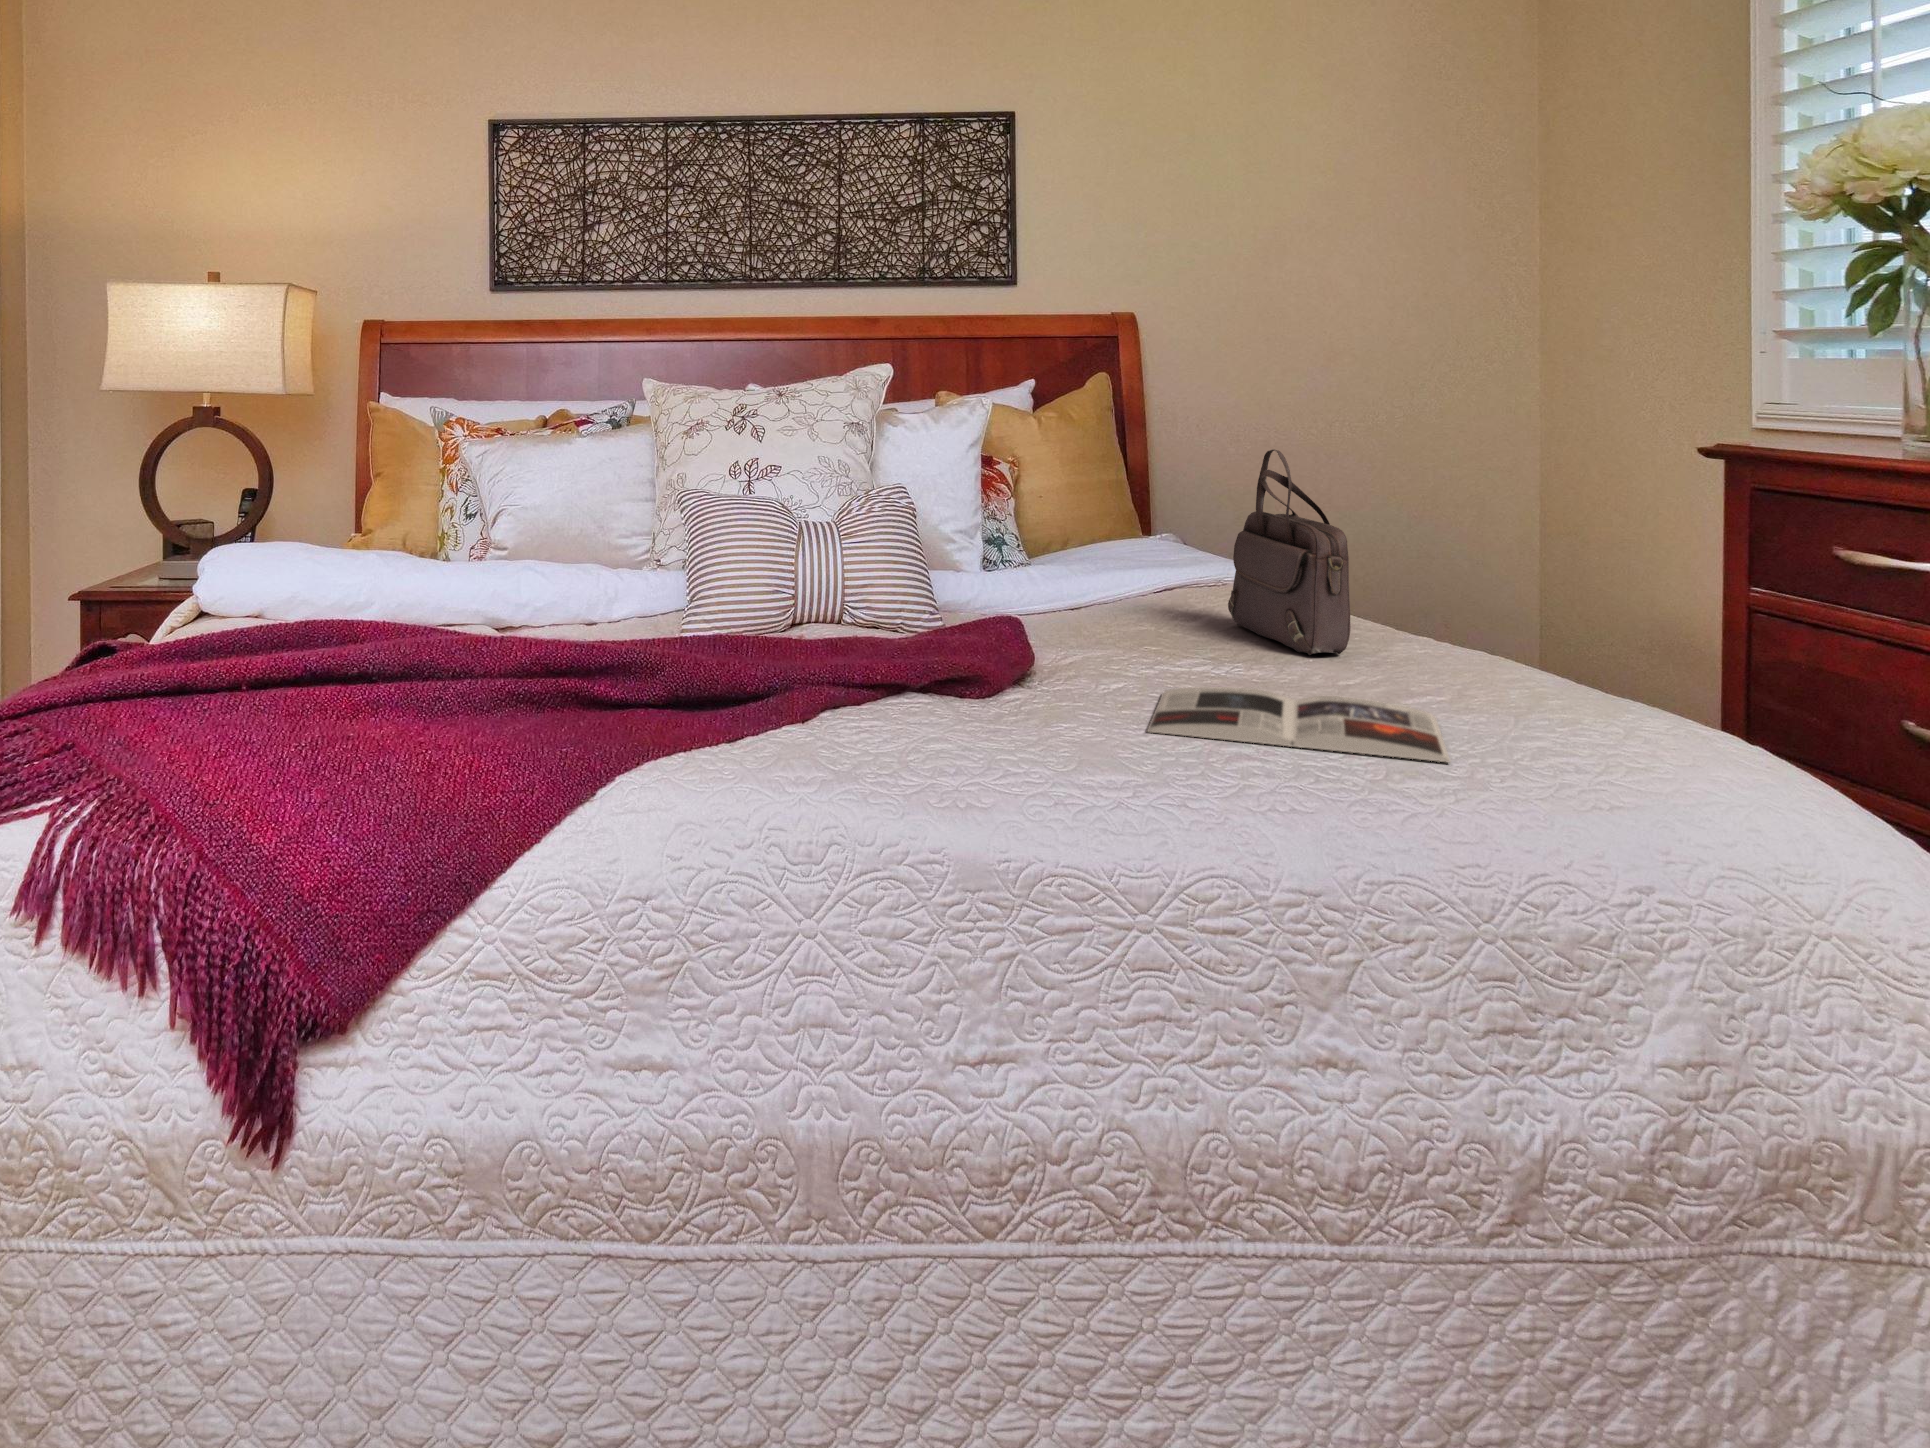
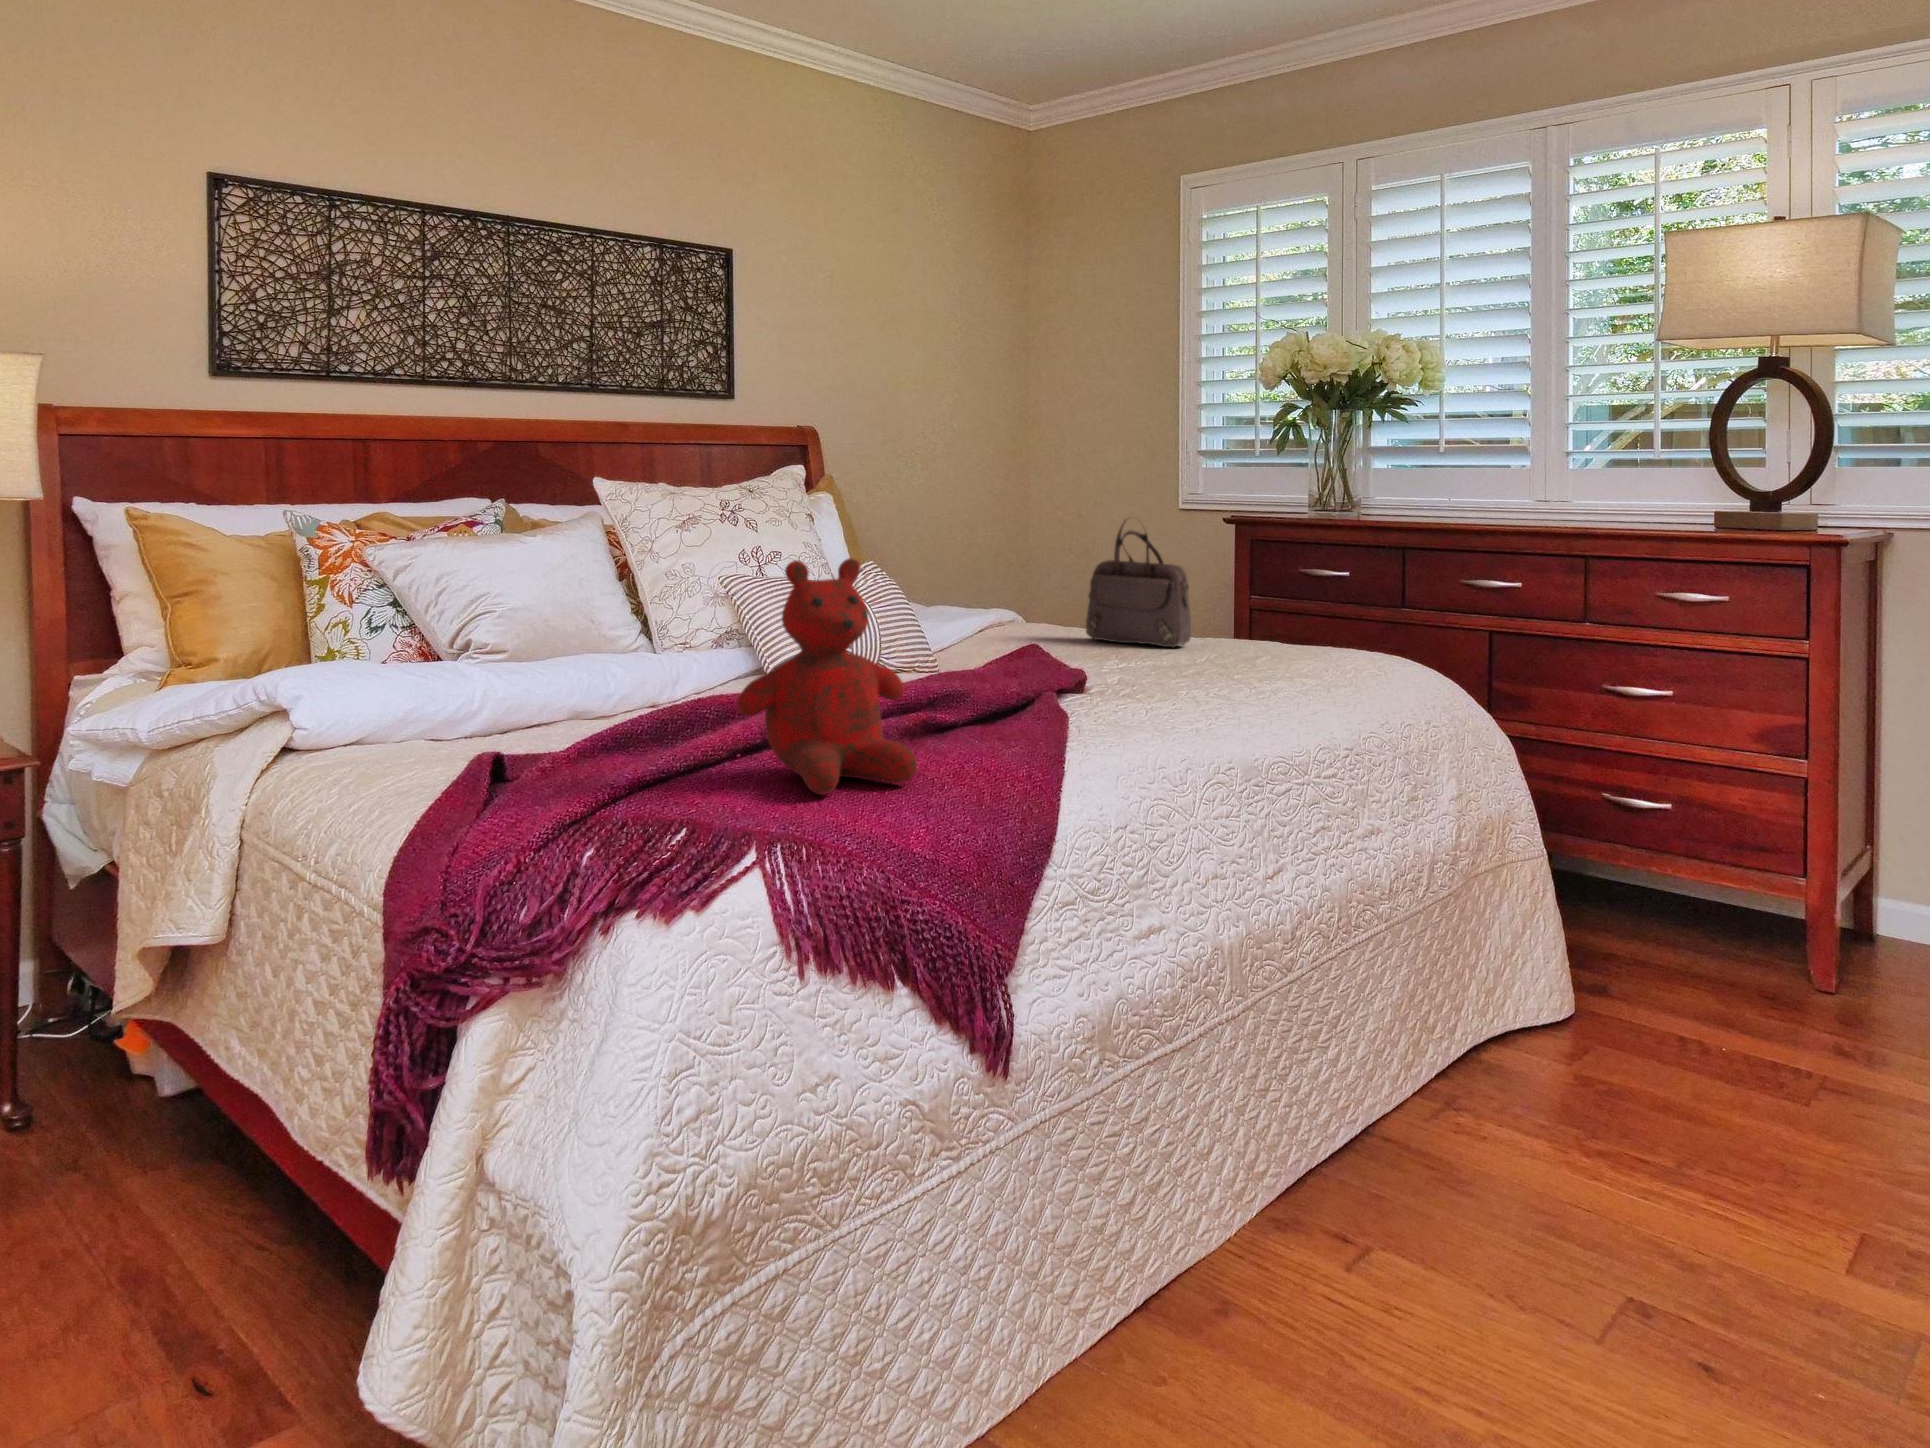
teddy bear: none [197,500,403,767] -> present [737,558,917,795]
magazine: present [1147,687,1450,762] -> none [1178,657,1369,686]

